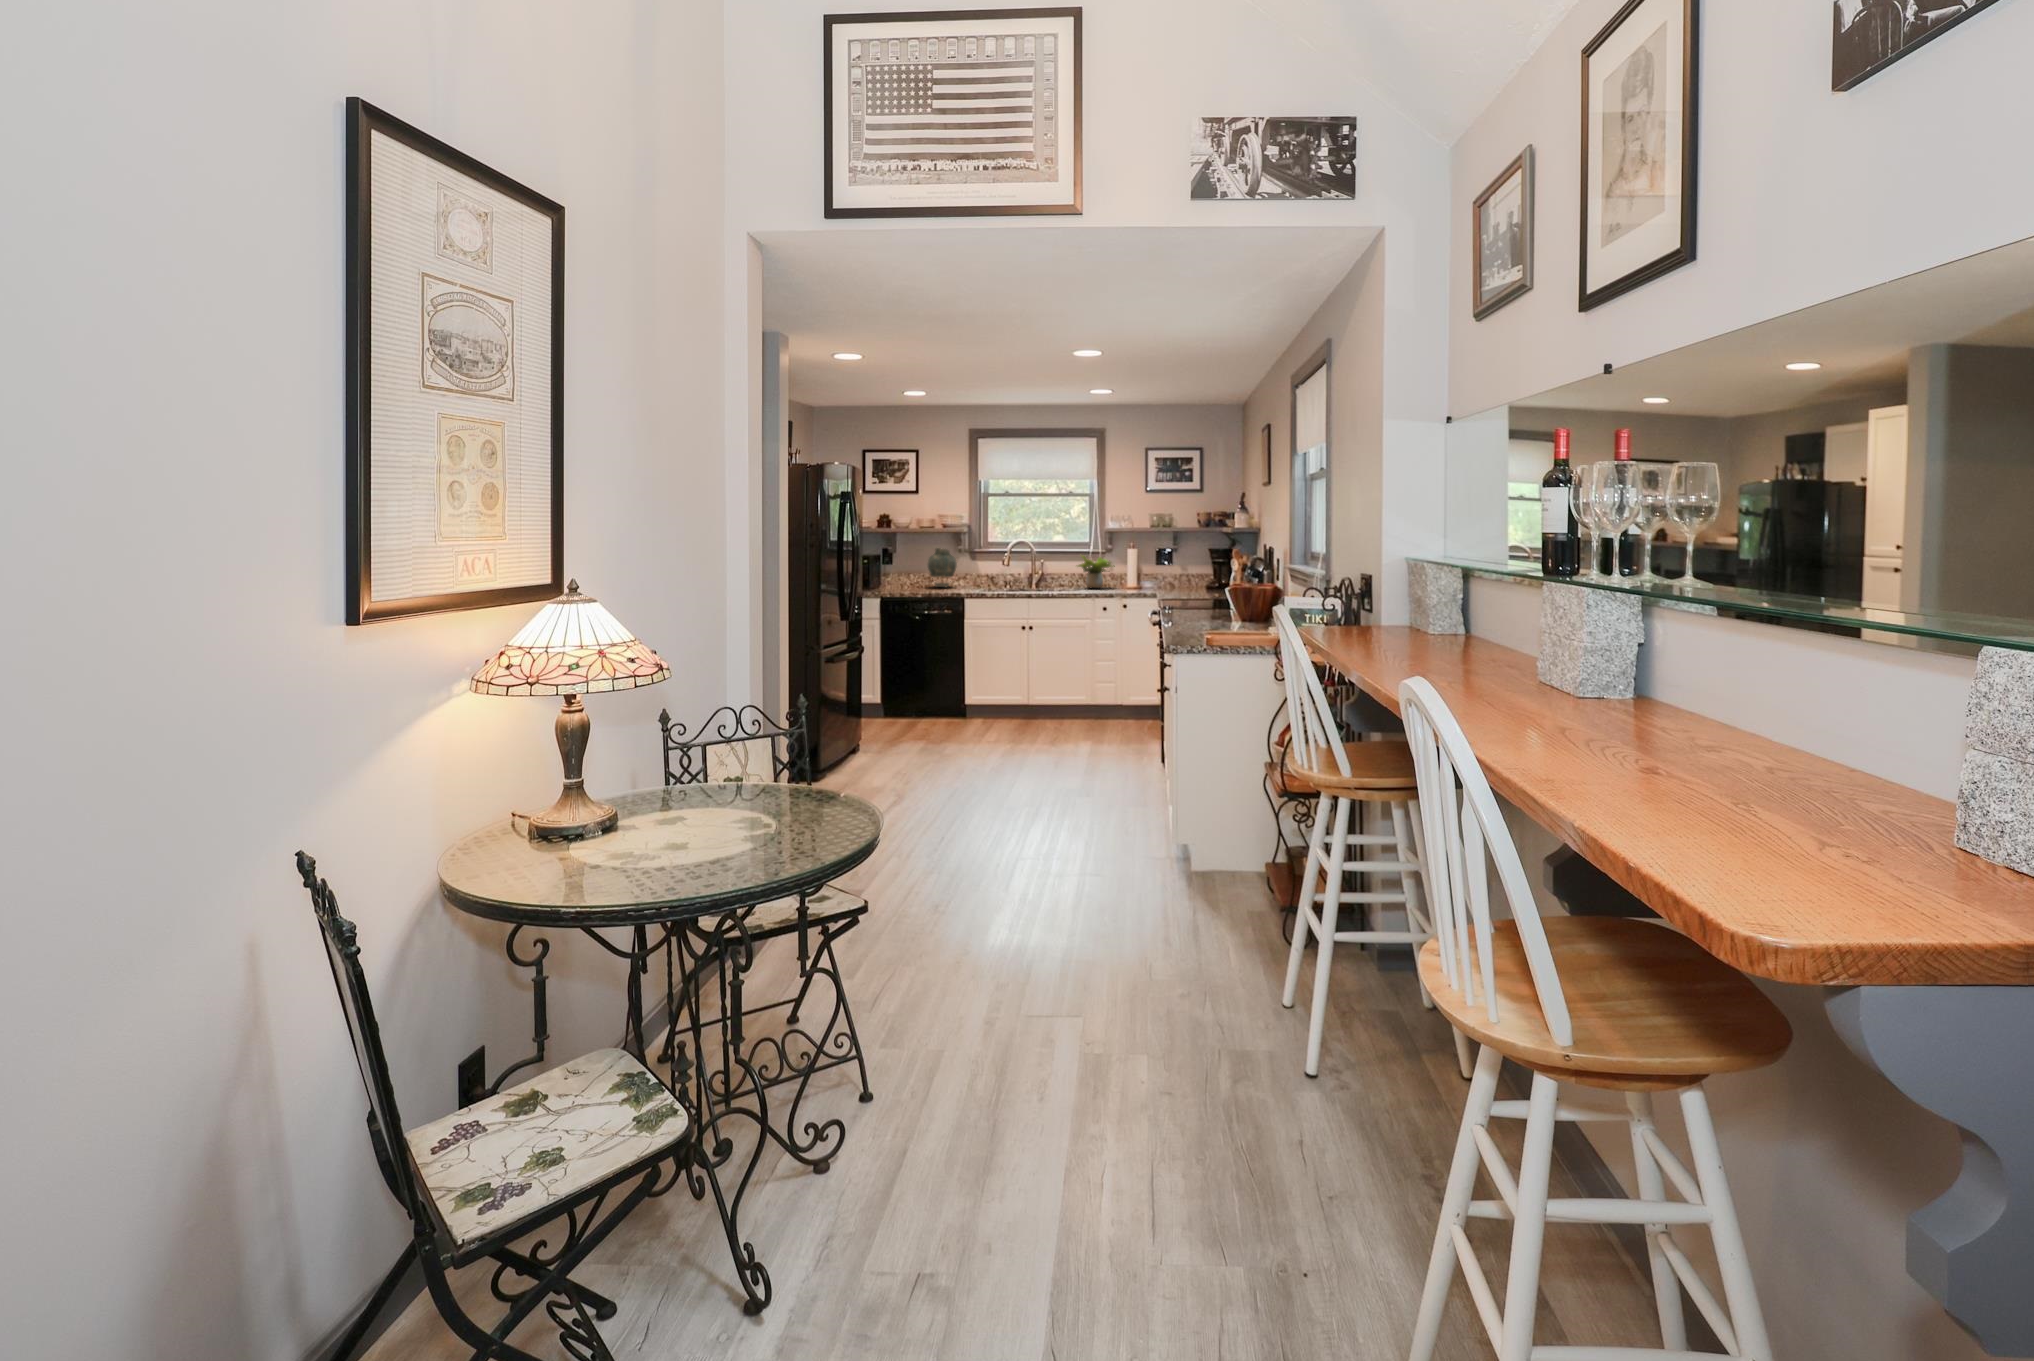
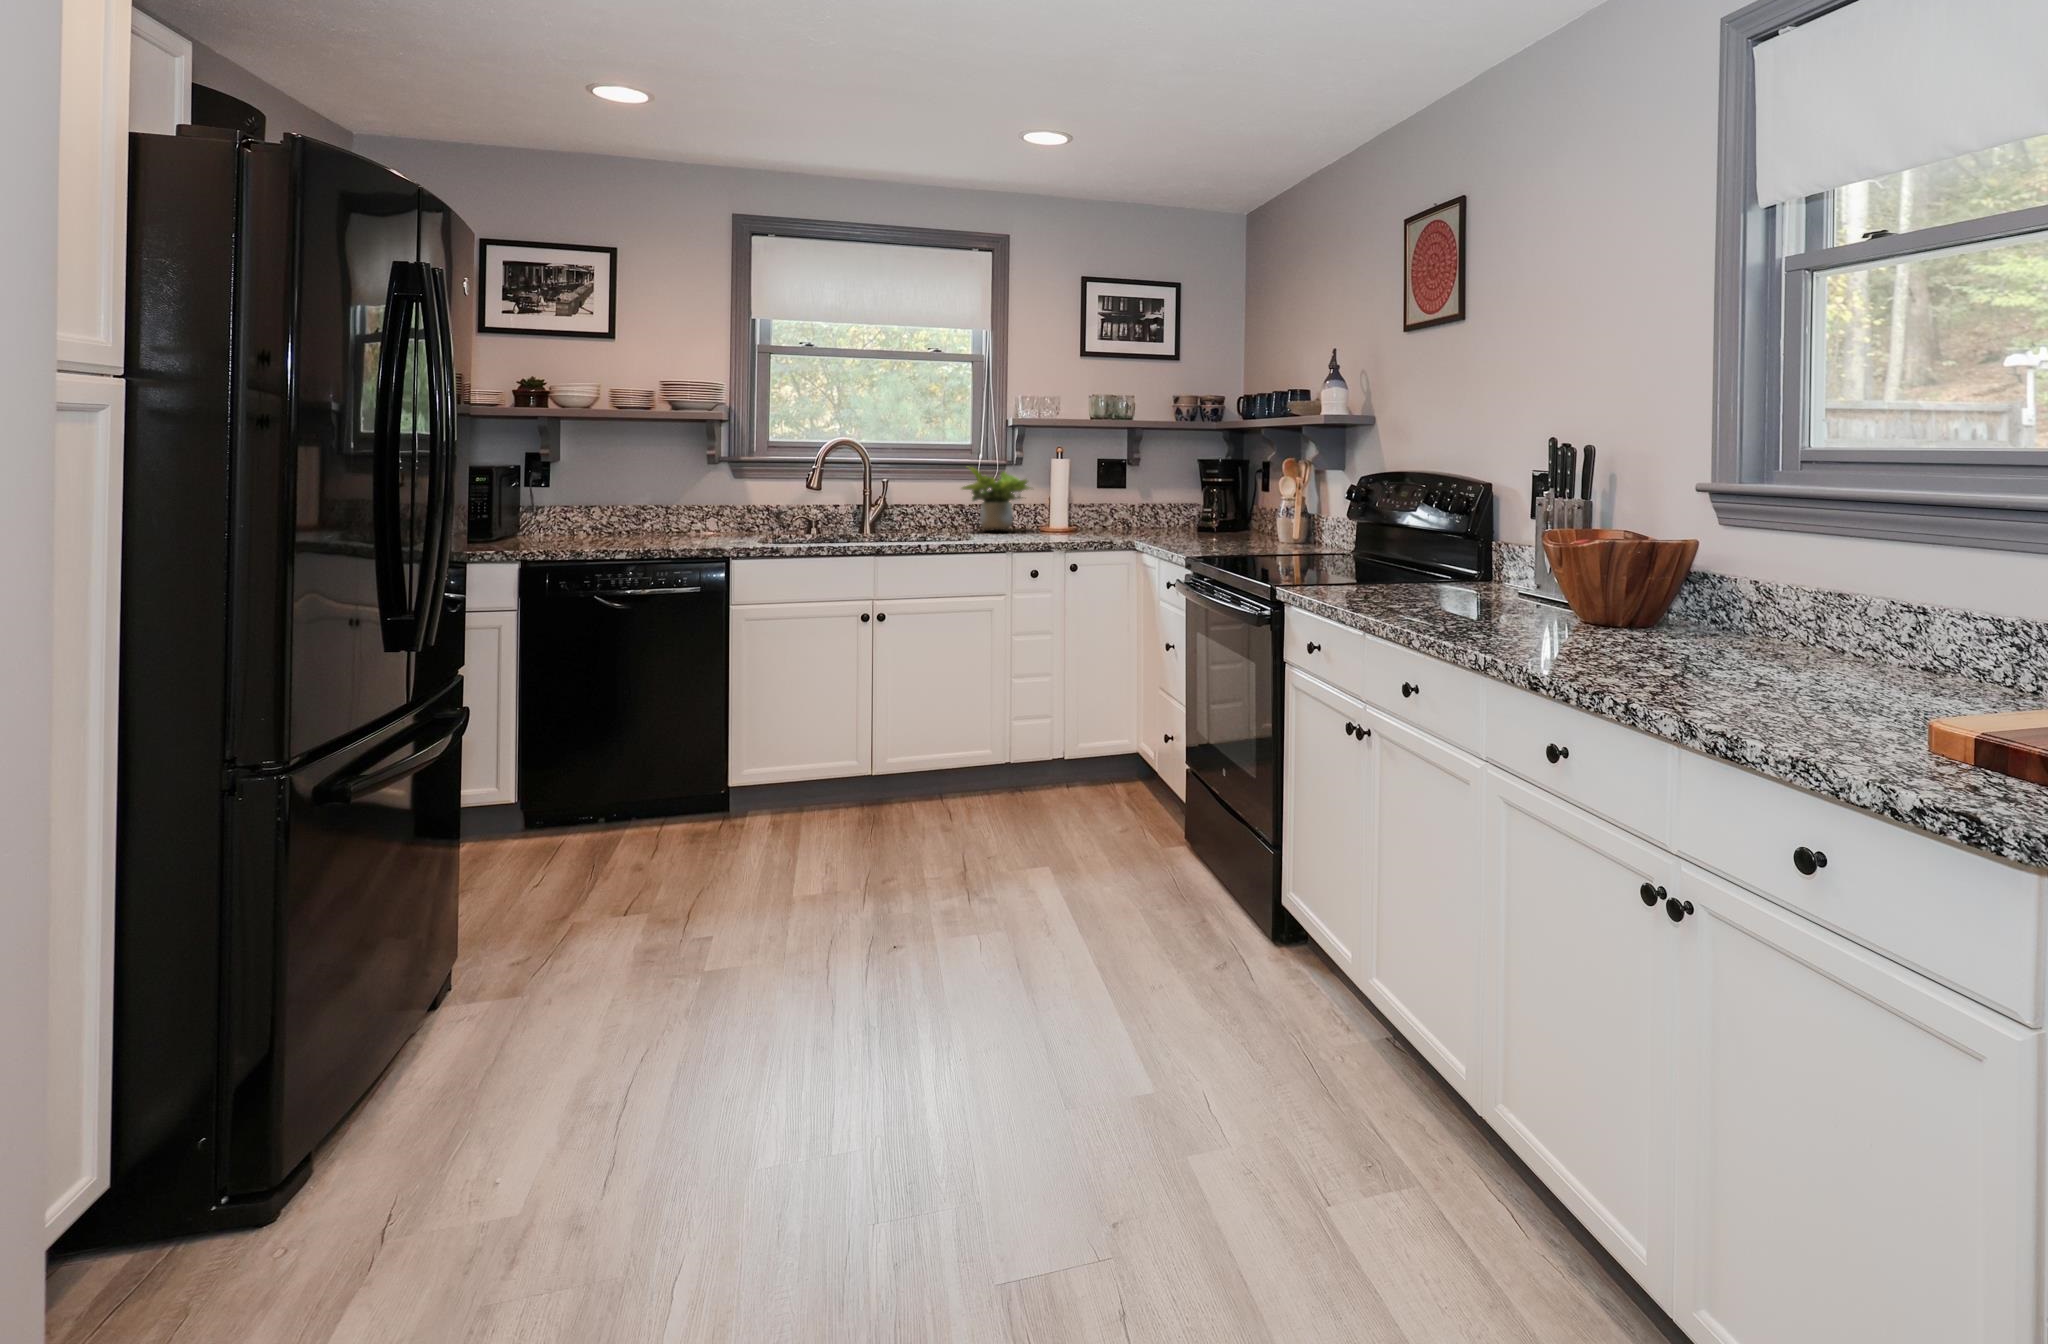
vase: present [927,548,957,587] -> none [635,449,704,532]

